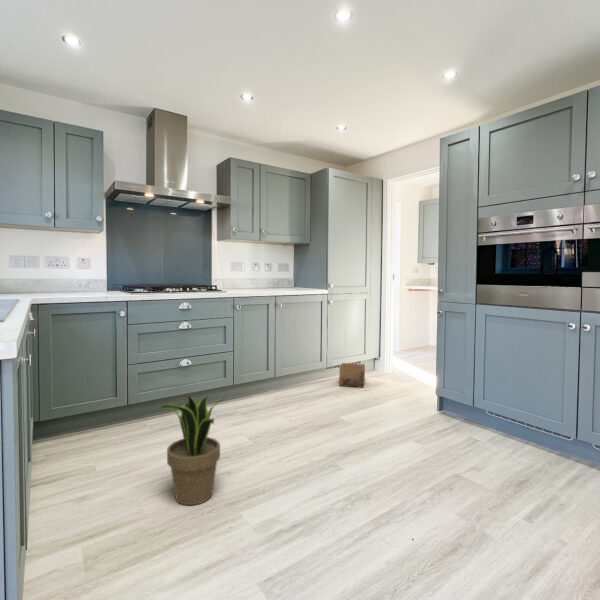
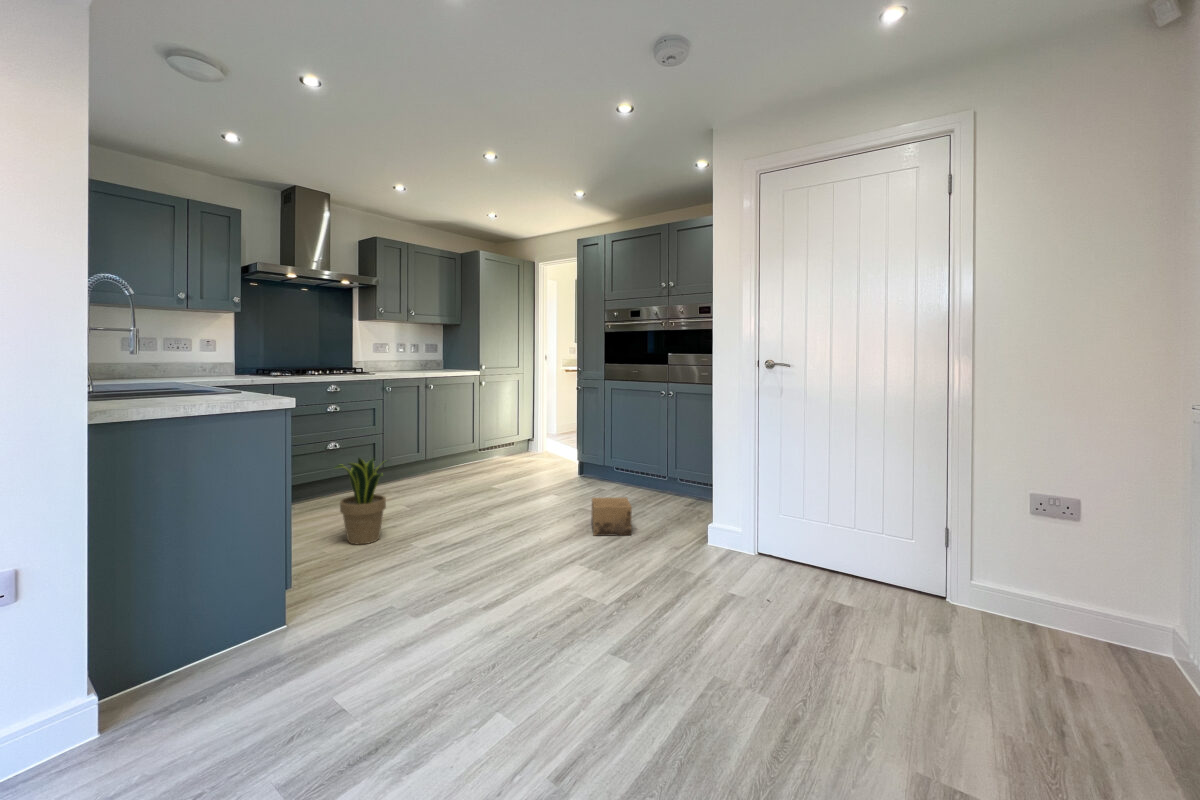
cardboard box: present [339,363,365,388] -> present [591,498,632,536]

